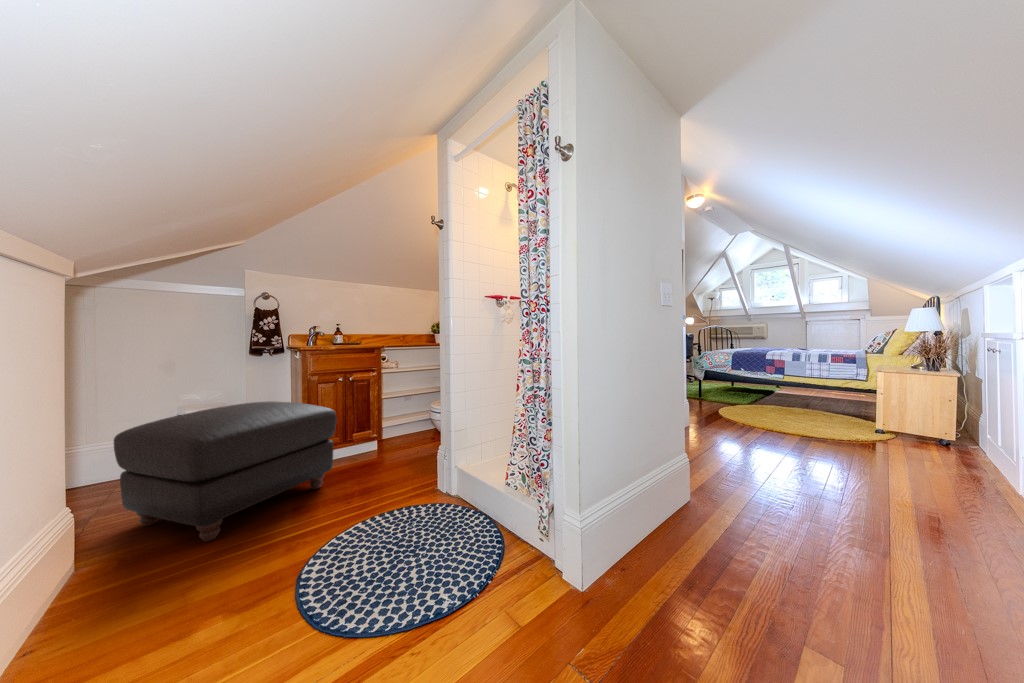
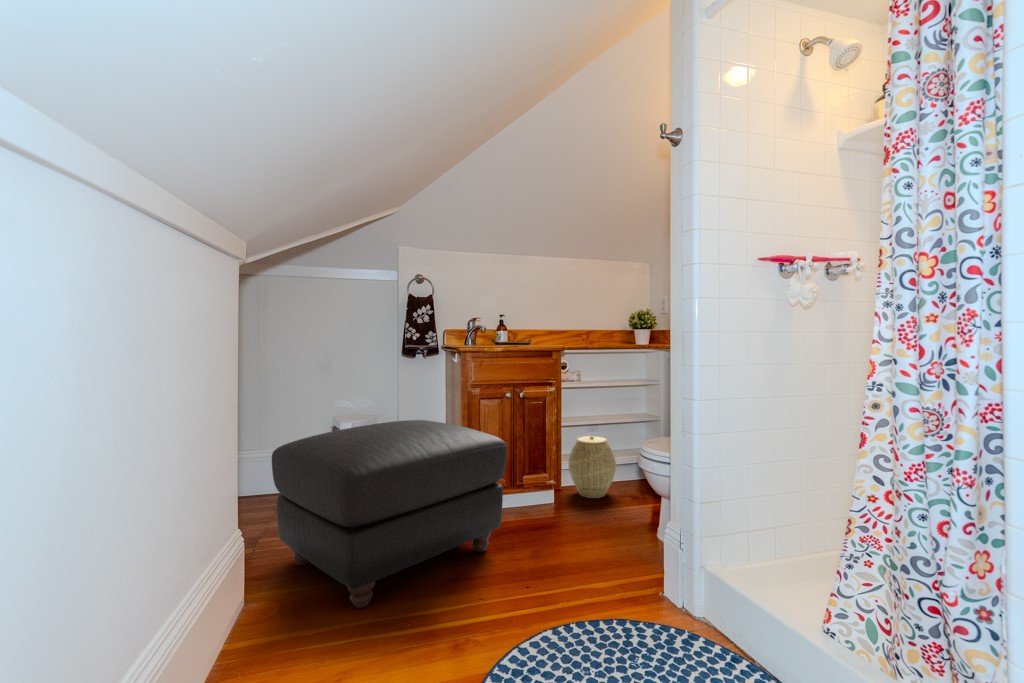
woven basket: none [388,404,421,445] -> present [568,436,616,498]

